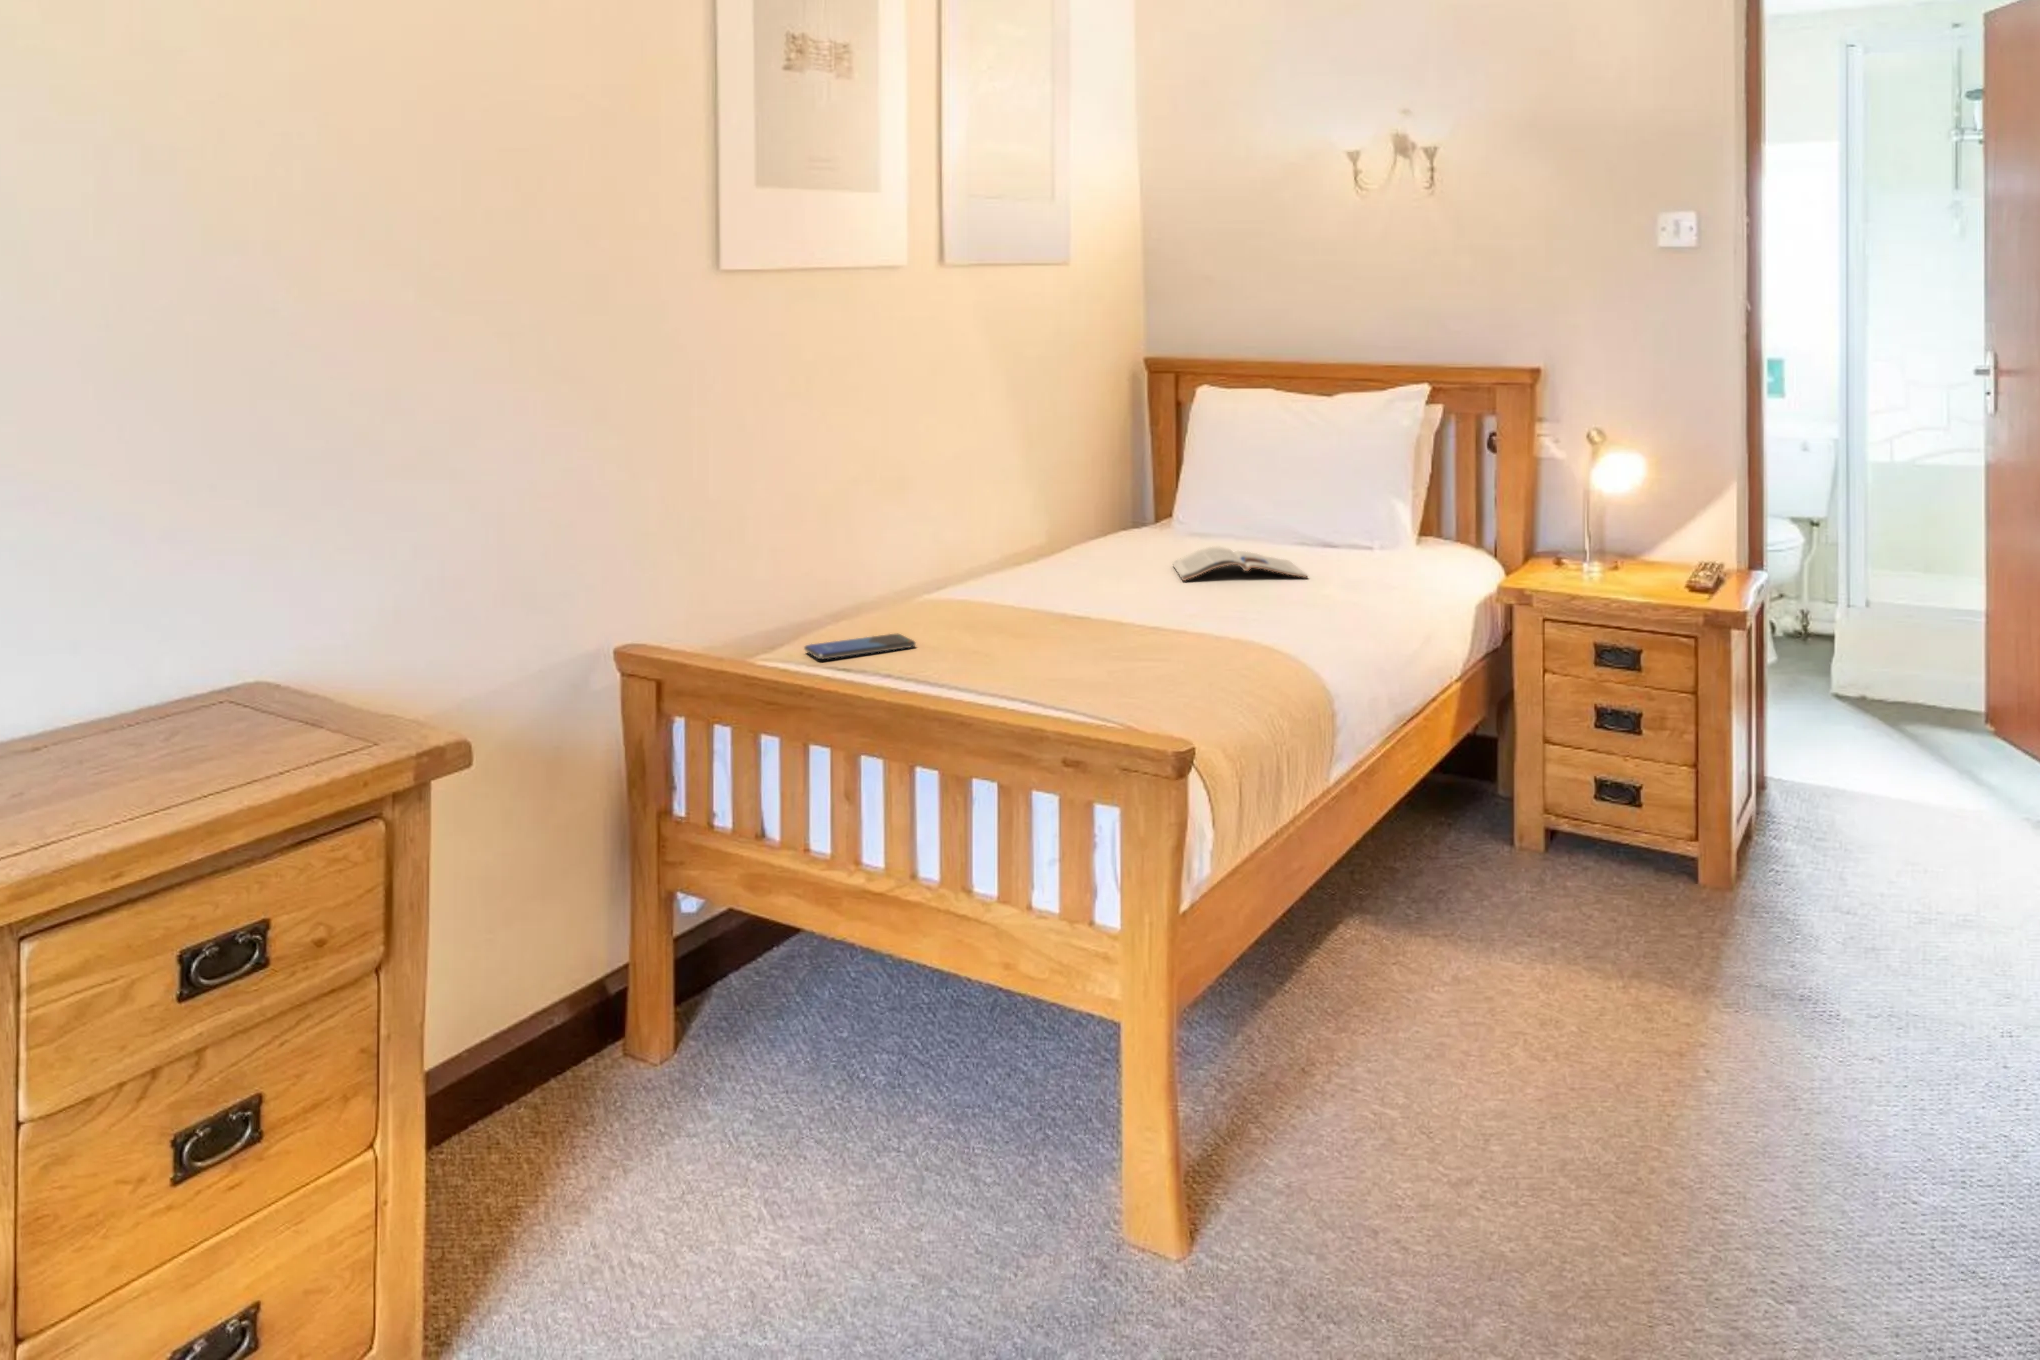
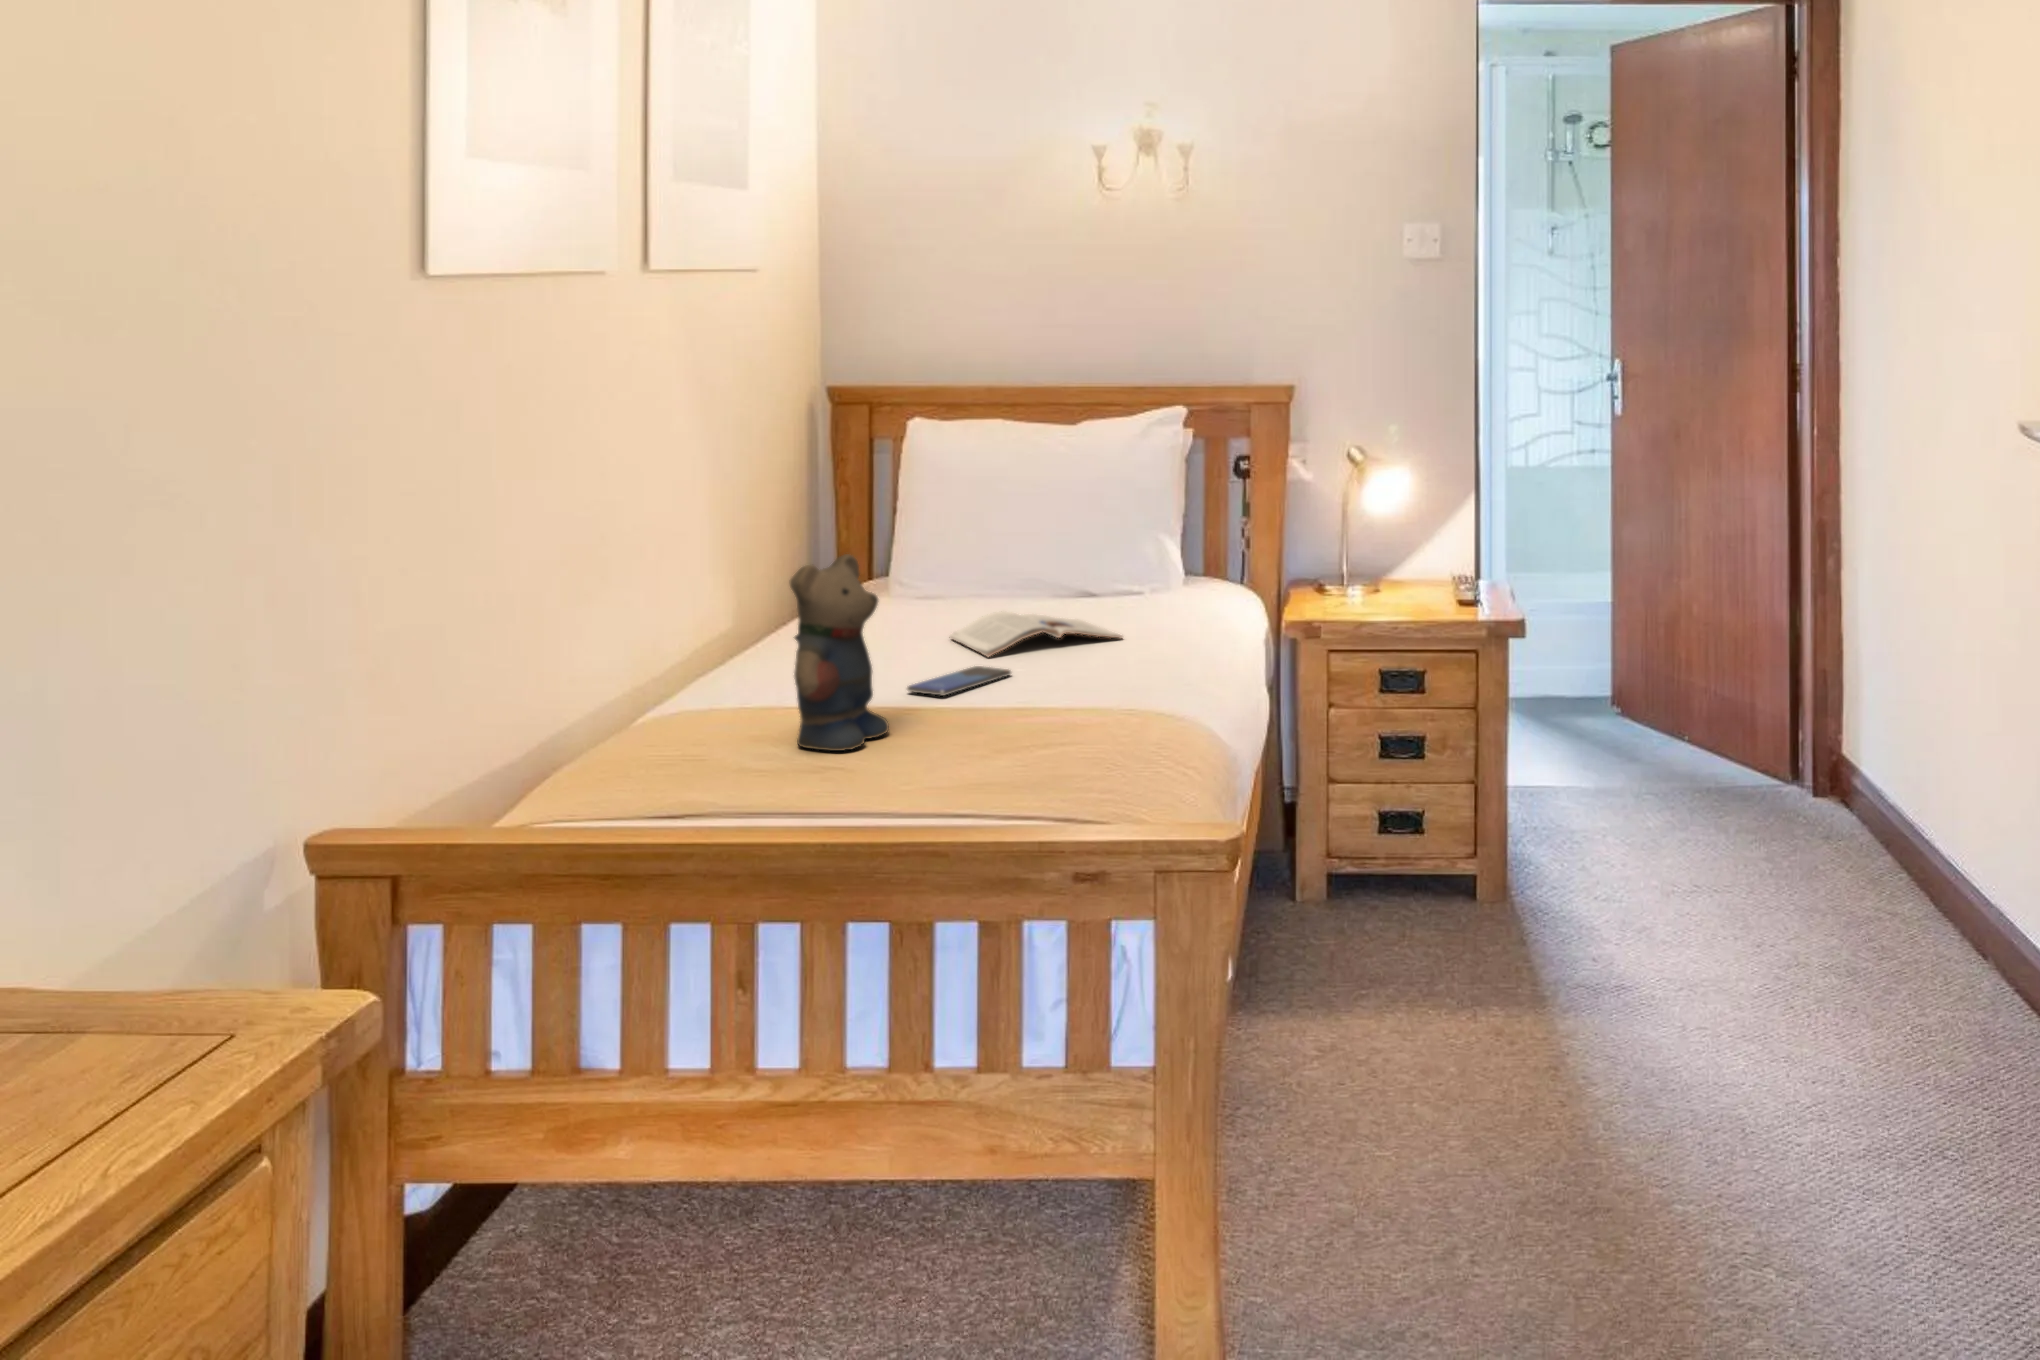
teddy bear: none [961,477,1044,634] -> present [790,554,889,751]
smartphone: present [804,634,916,659] -> present [907,666,1011,696]

